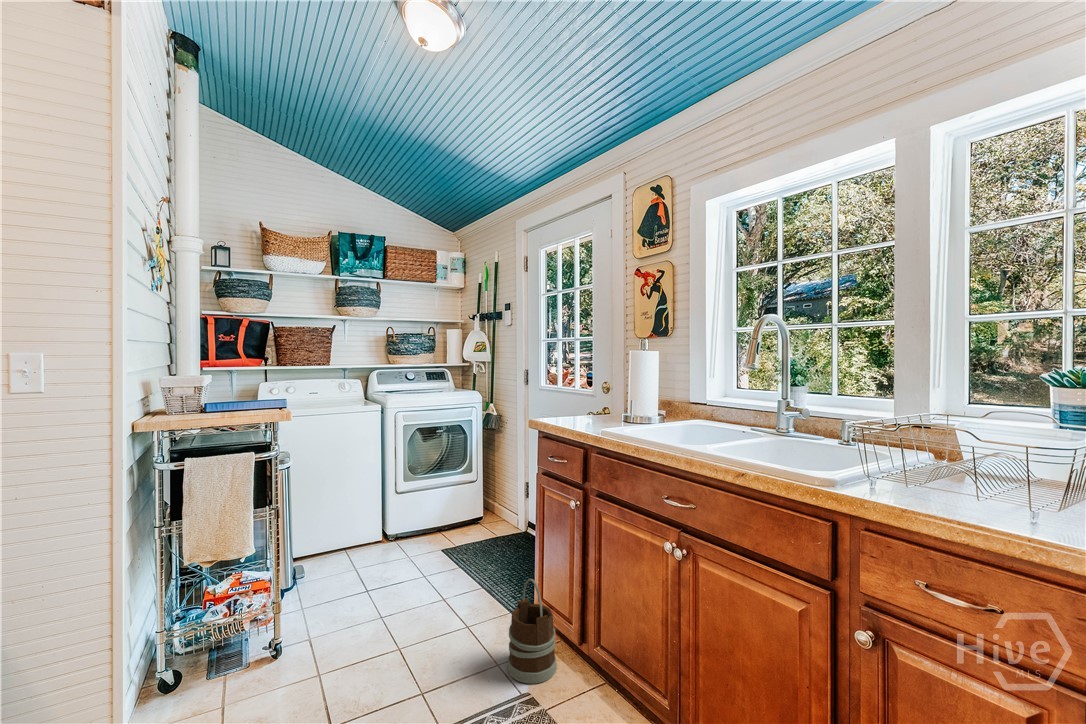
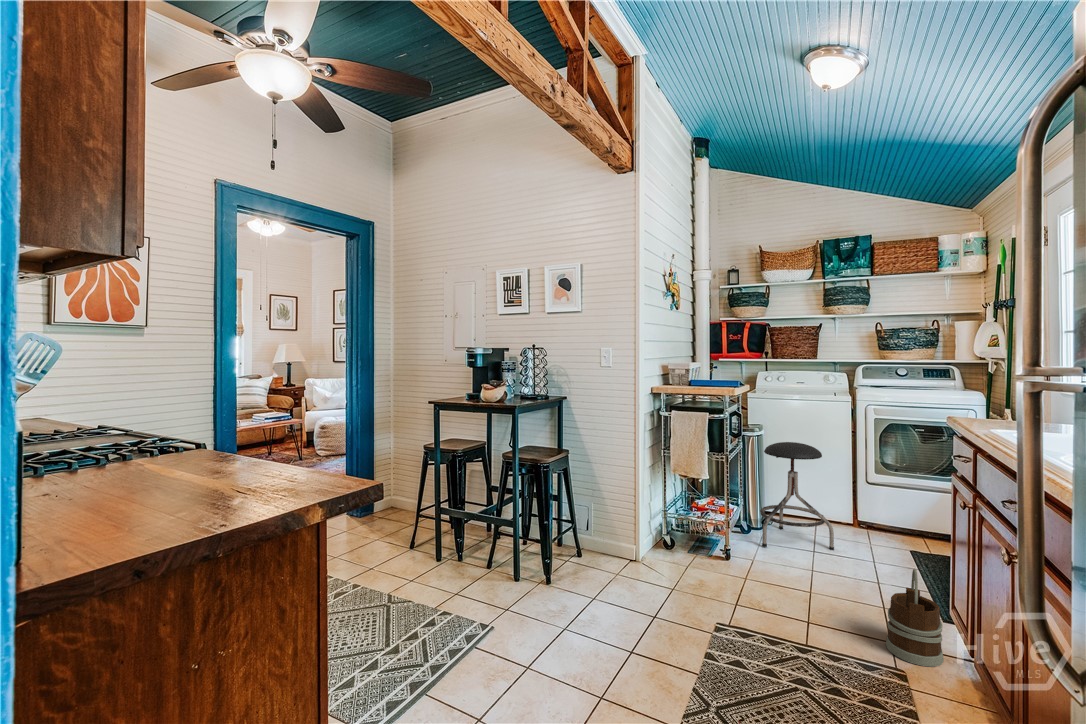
stool: none [298,466,388,613] -> present [760,442,834,550]

